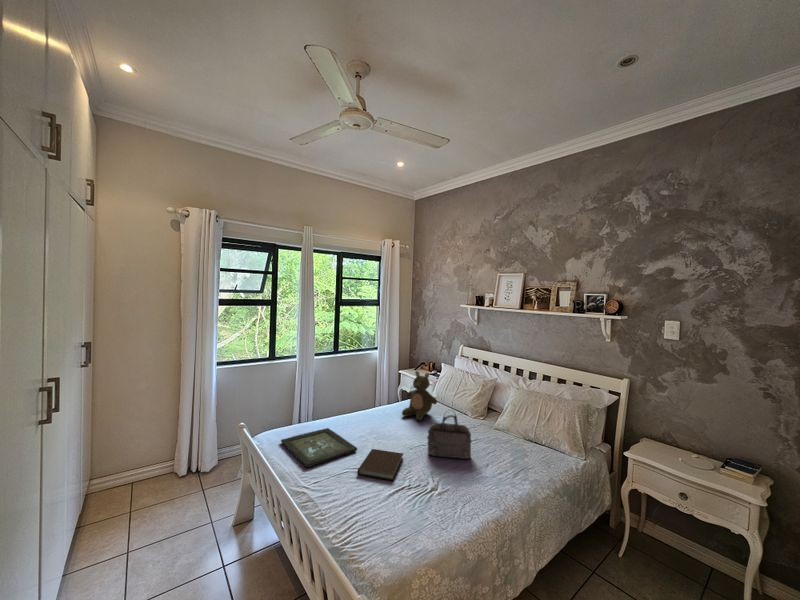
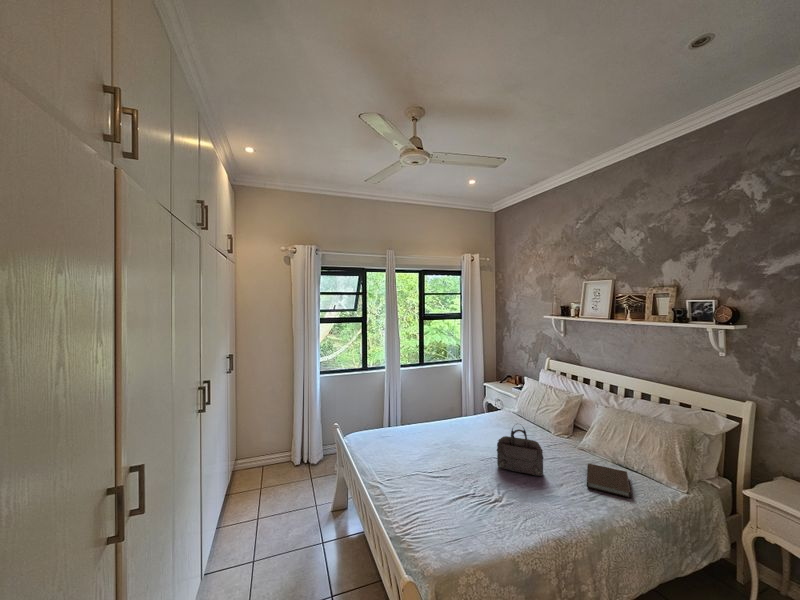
stuffed bear: present [402,371,437,420] -> none [479,384,515,433]
tray: present [281,428,357,468] -> none [366,433,430,466]
notebook: present [357,449,403,481] -> present [587,464,631,498]

